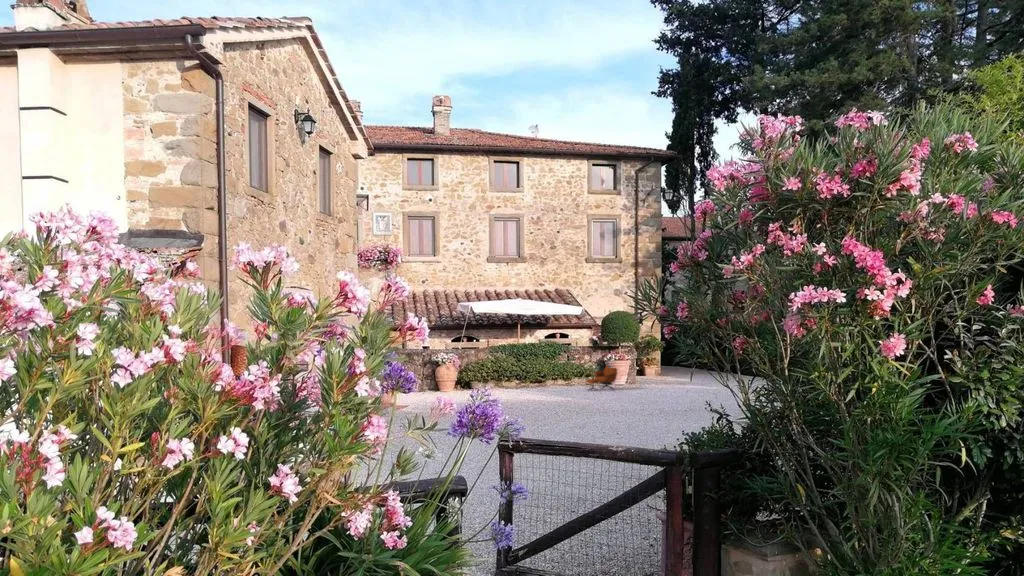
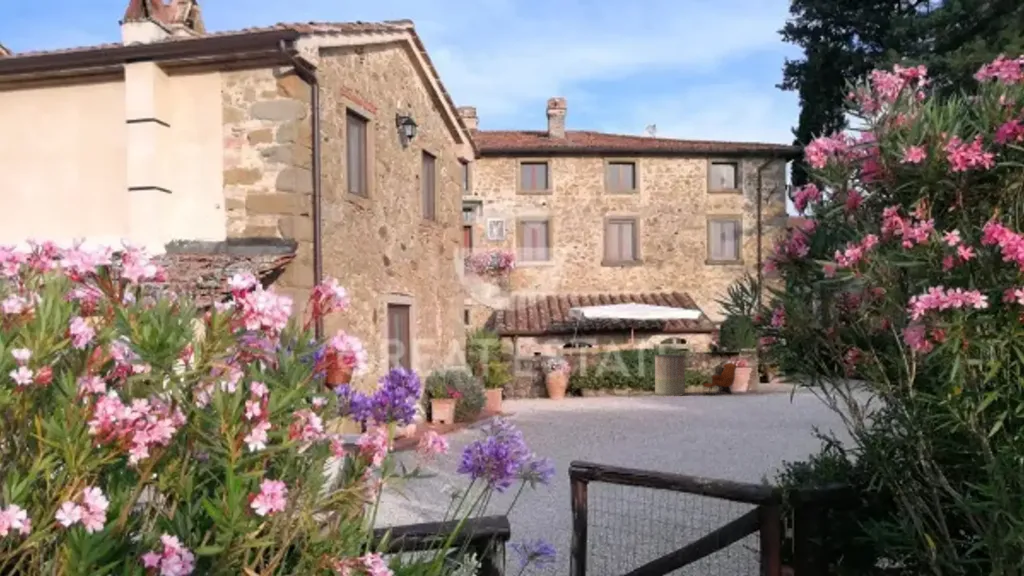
trash can: none [541,351,569,392] -> present [655,354,685,396]

